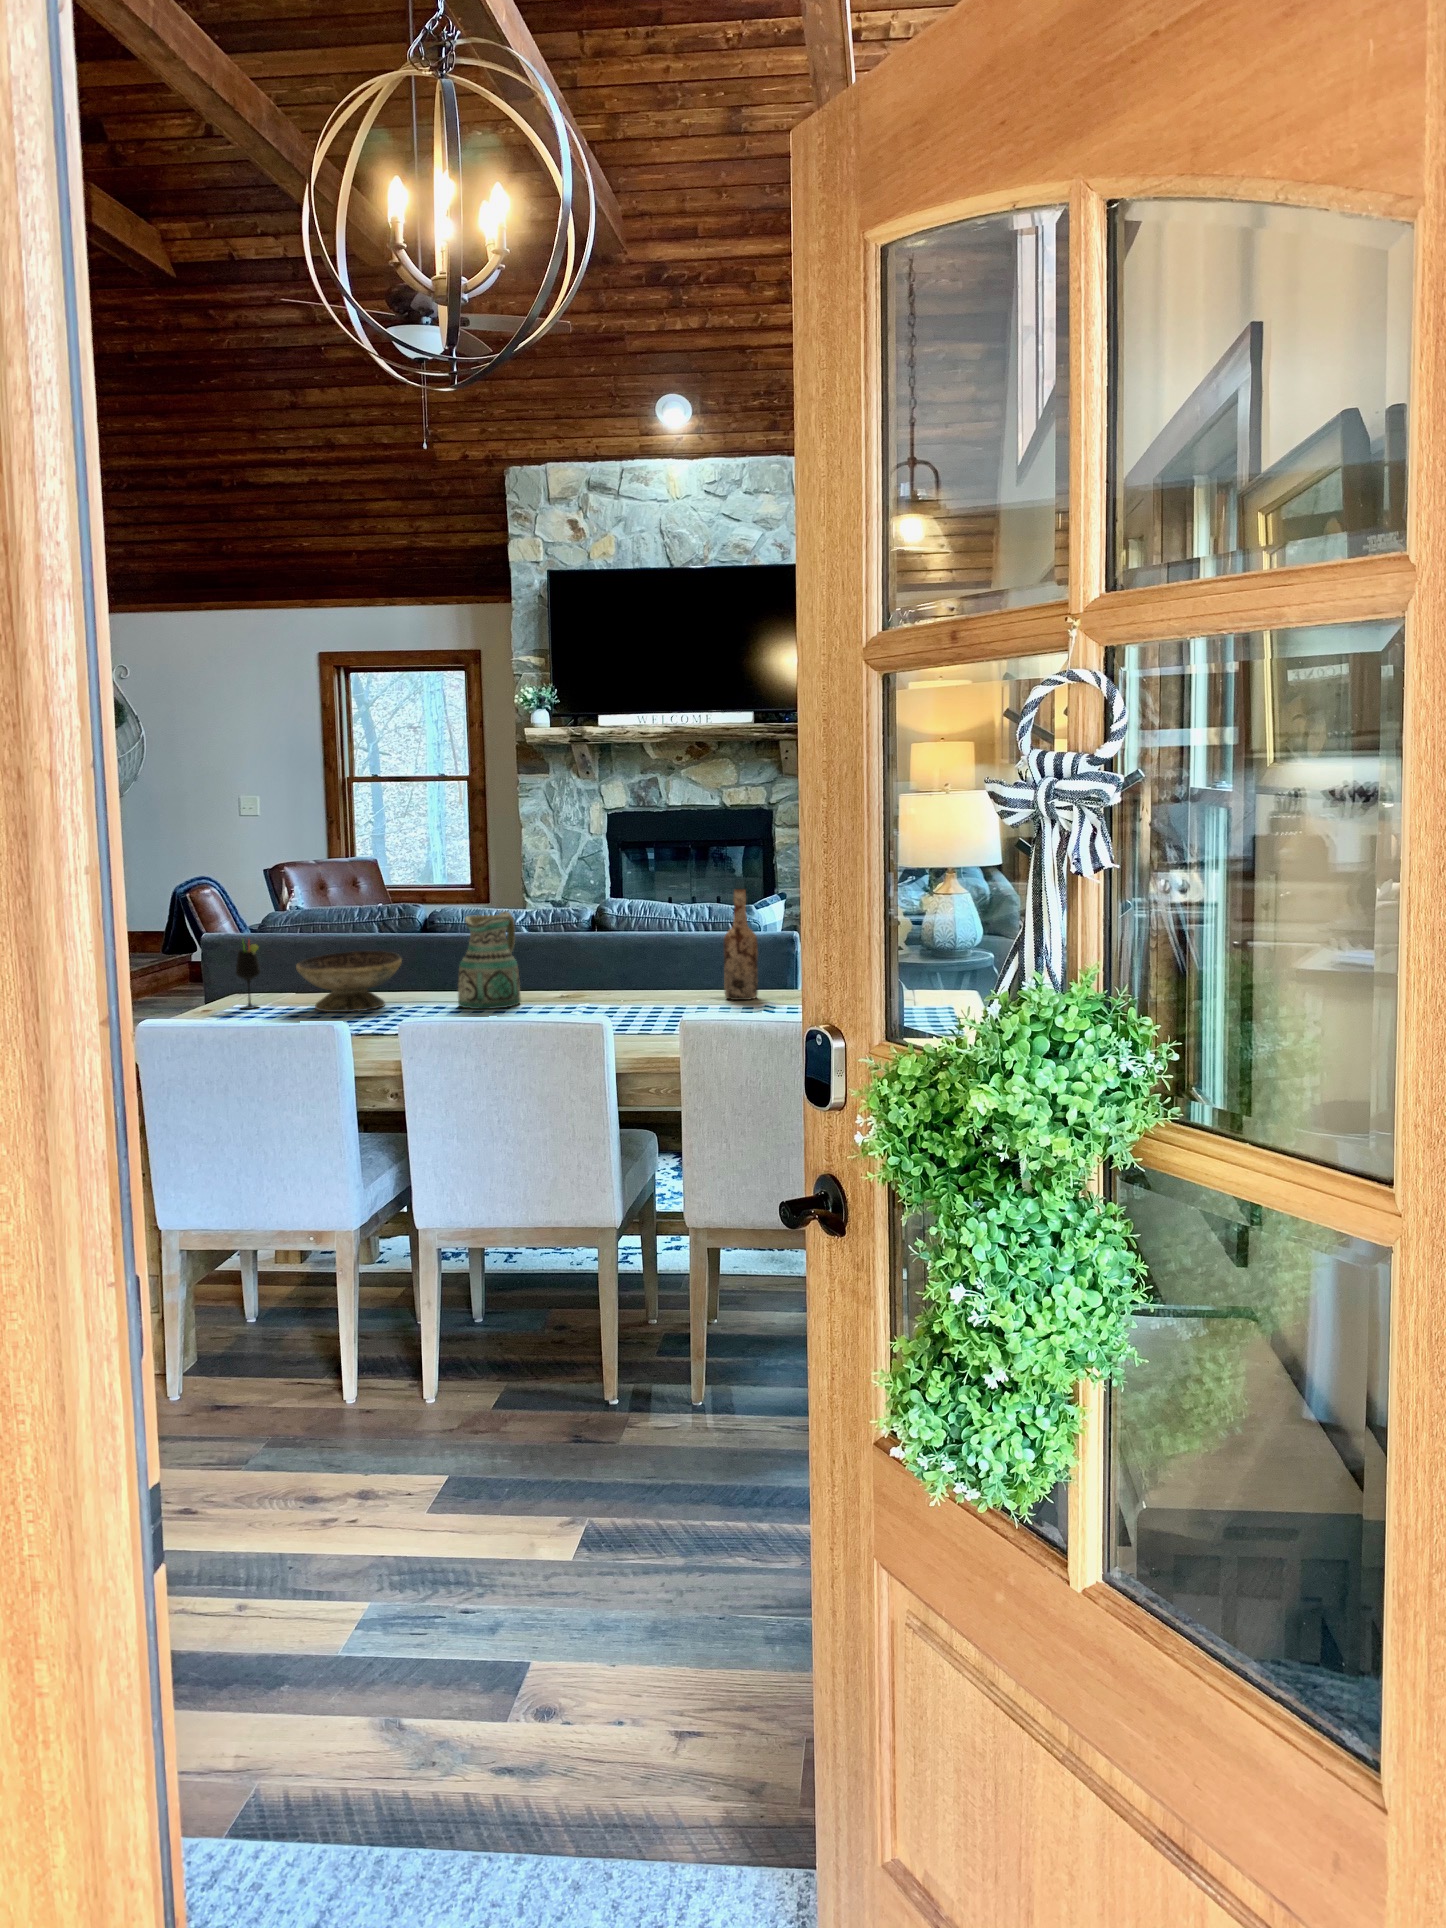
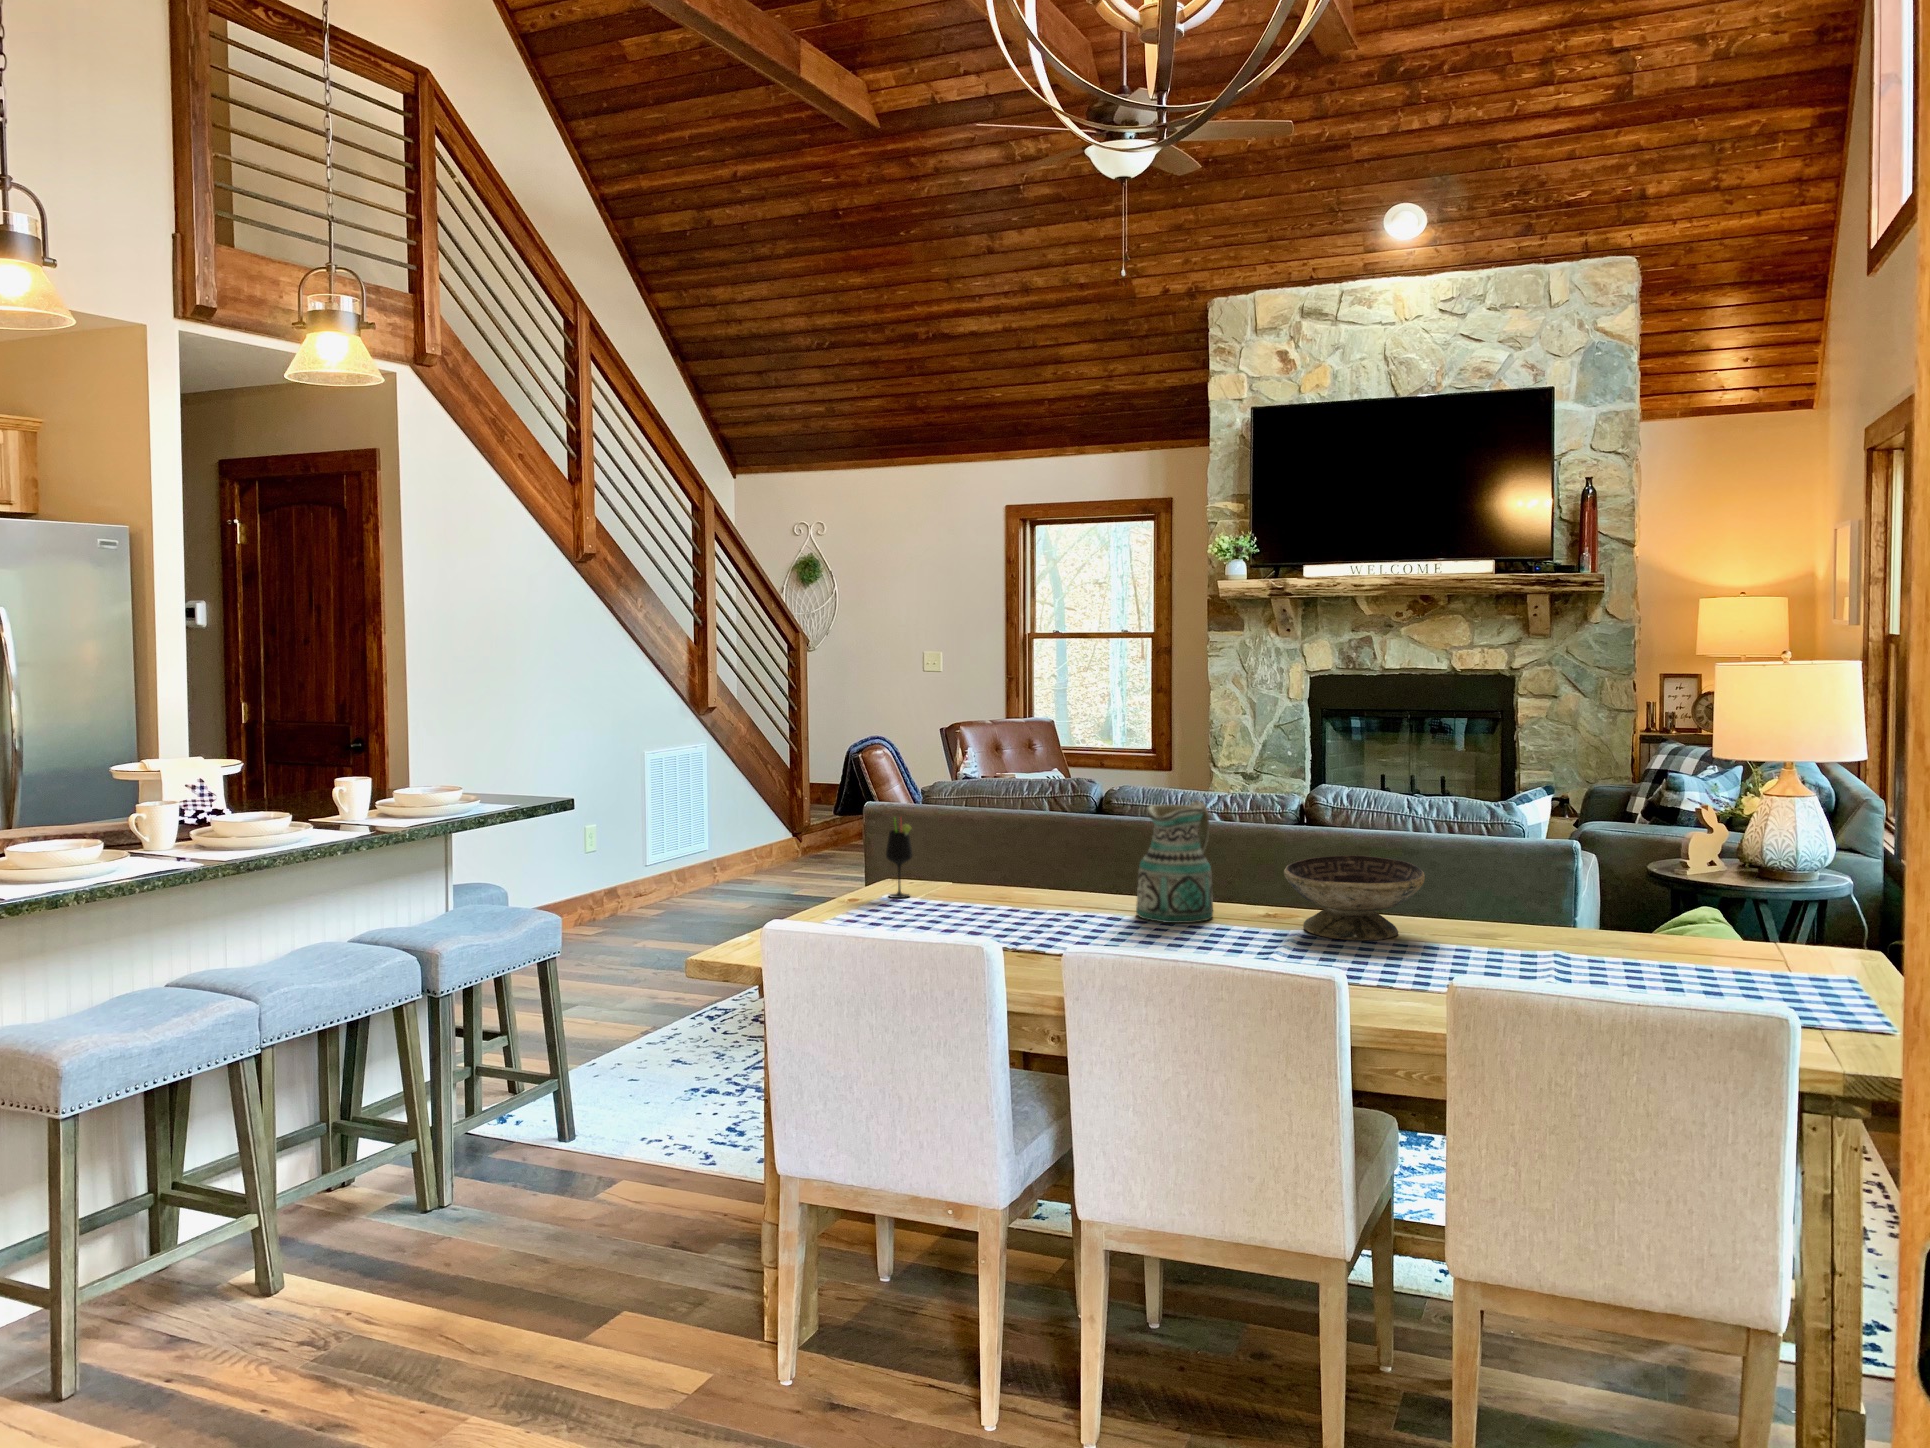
wine bottle: present [723,889,758,1000] -> none [1488,788,1538,938]
decorative bowl: present [296,951,402,1012] -> present [1284,856,1425,940]

